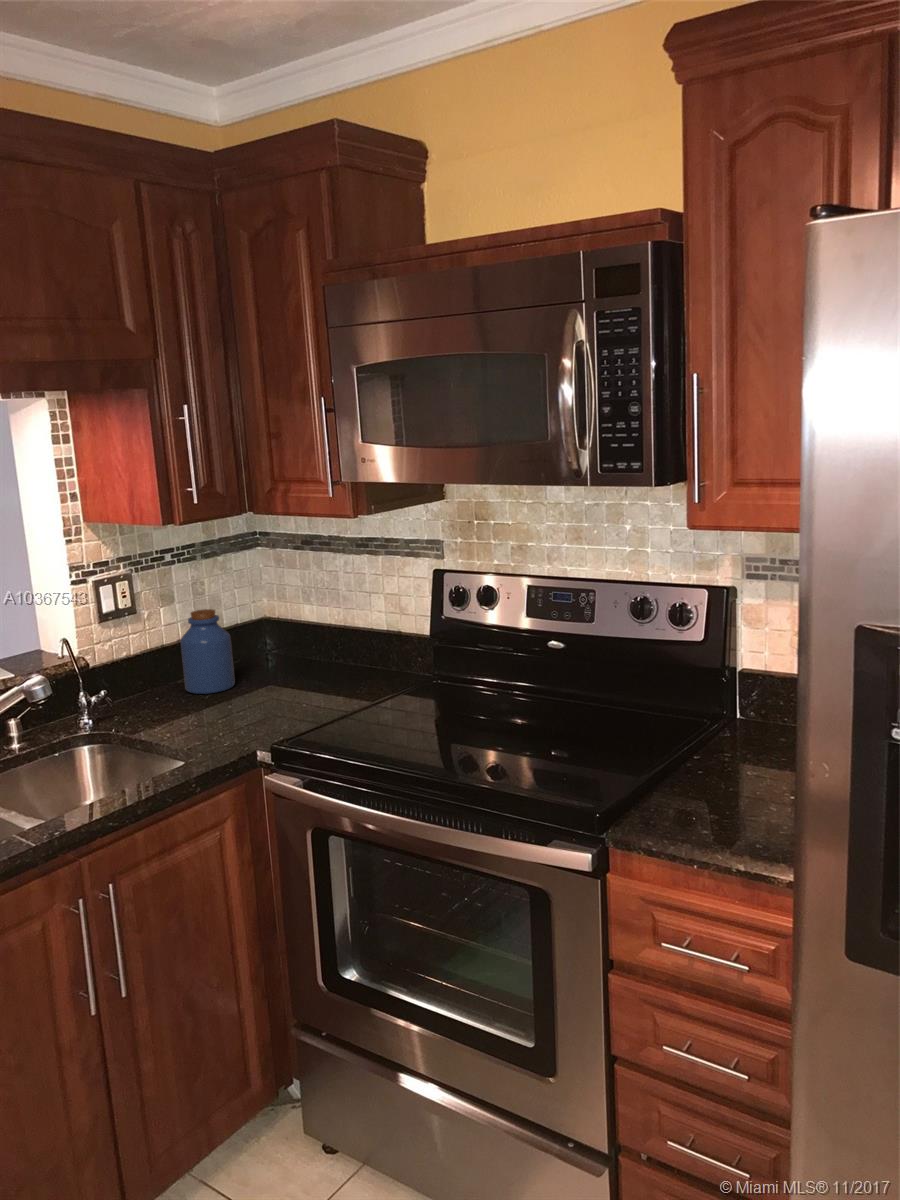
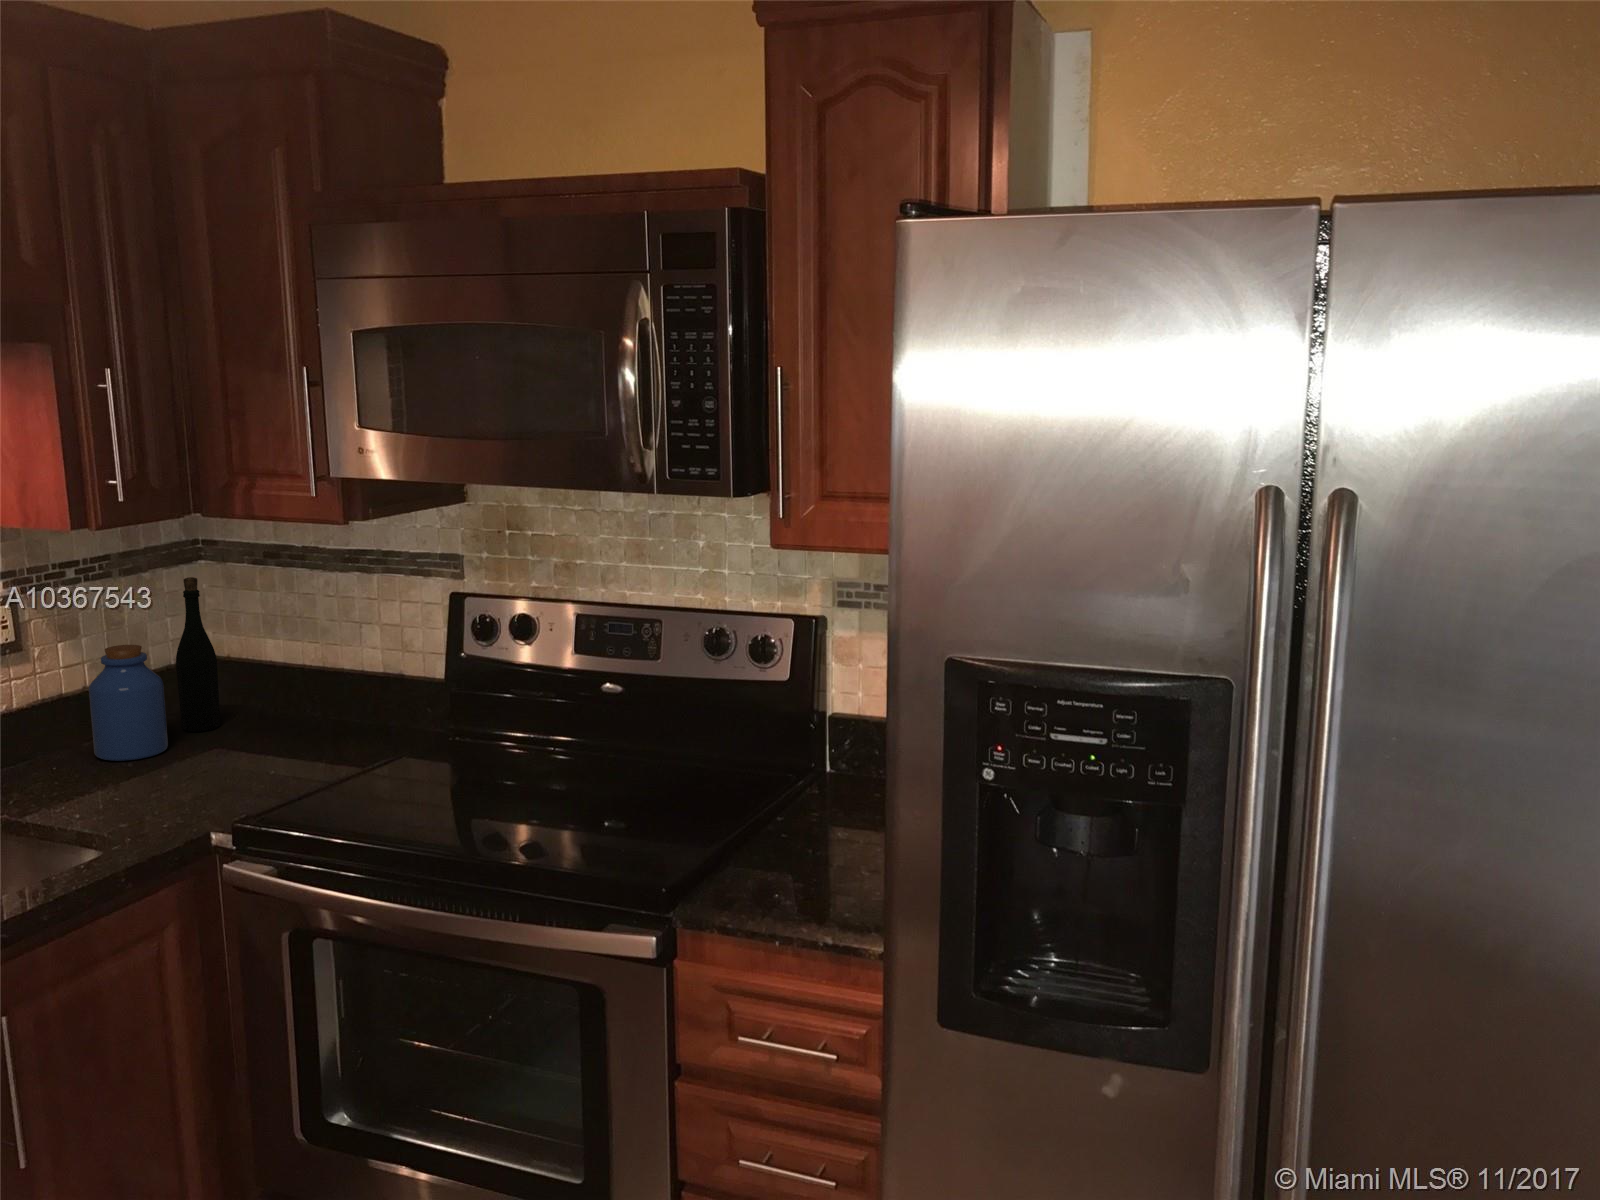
bottle: none [241,560,273,673] -> present [176,577,220,732]

